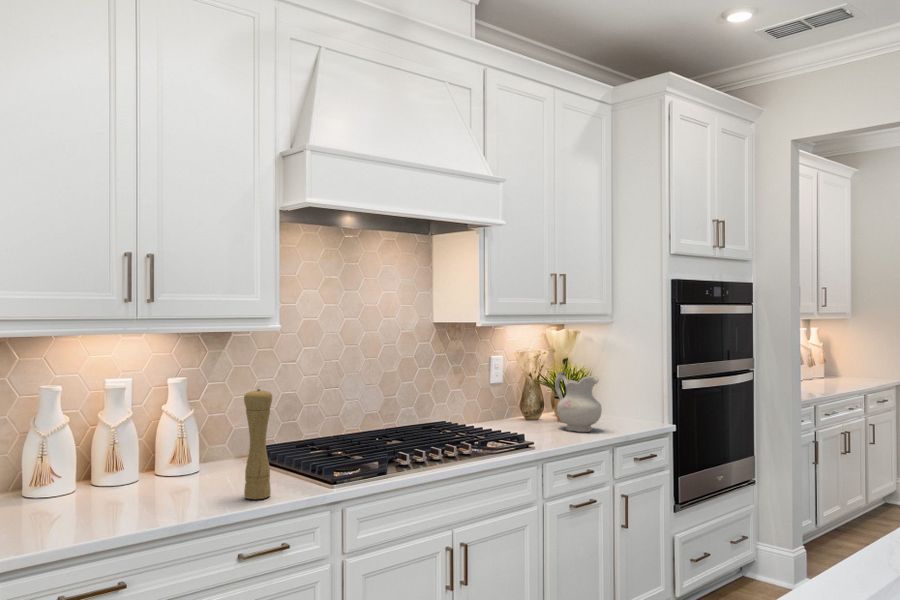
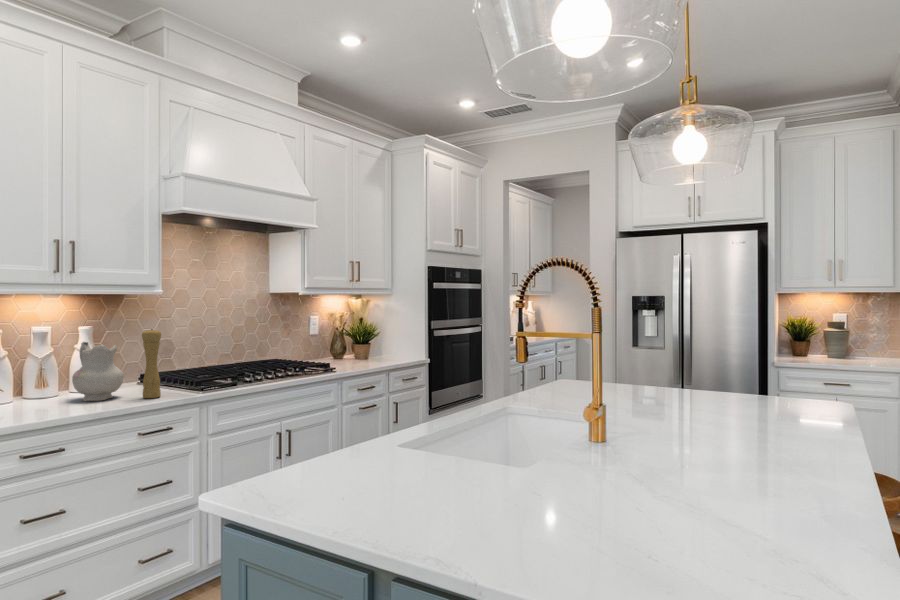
ceramic pitcher: present [555,372,602,432] -> present [72,342,124,401]

